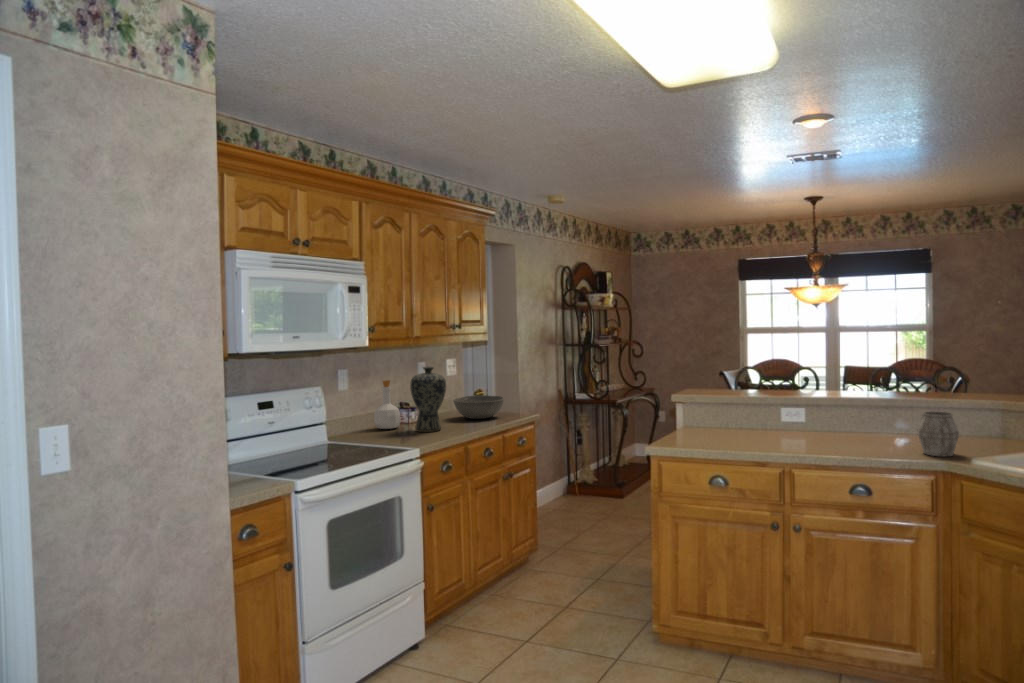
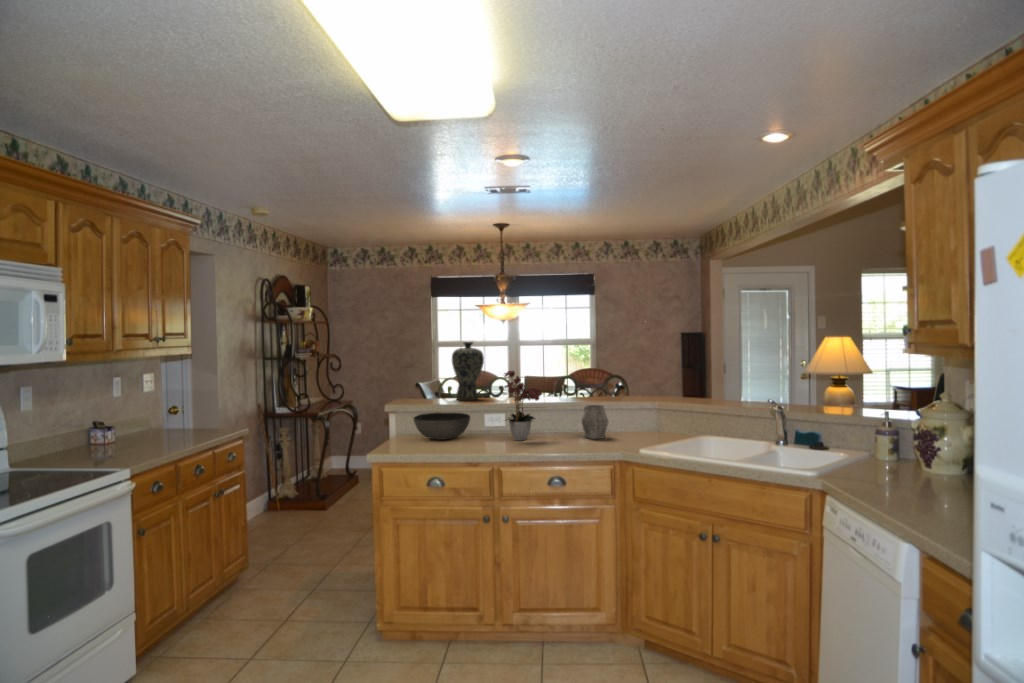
flower arrangement: none [801,360,866,451] -> present [501,371,543,441]
vase: present [410,367,446,432] -> present [452,342,484,400]
bottle: present [374,380,400,429] -> none [60,399,94,453]
bowl: present [453,395,504,419] -> present [414,413,470,440]

